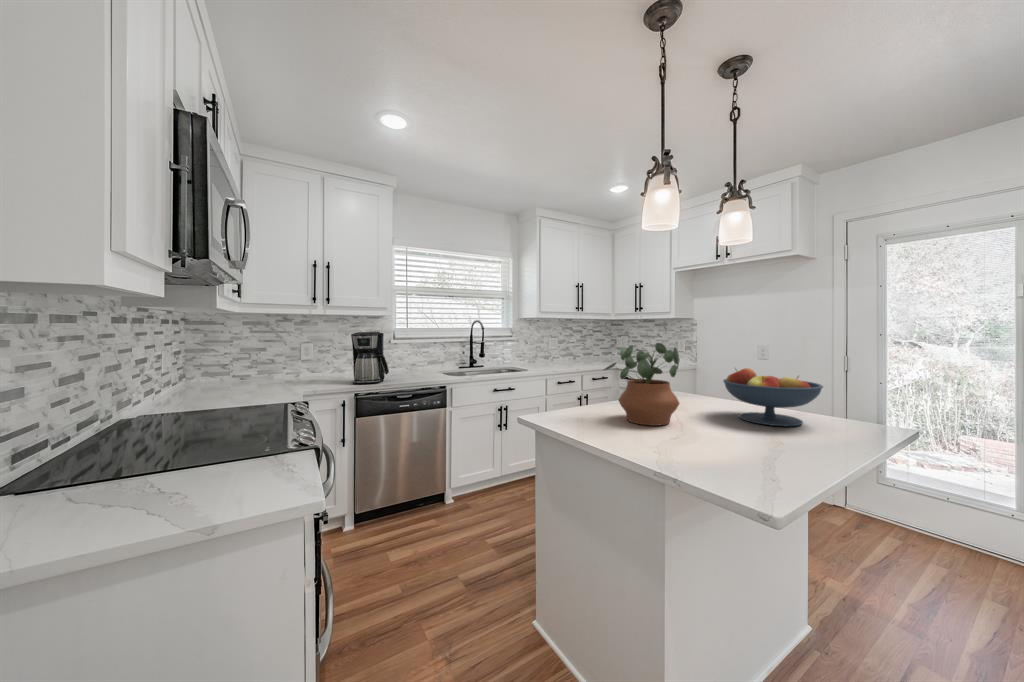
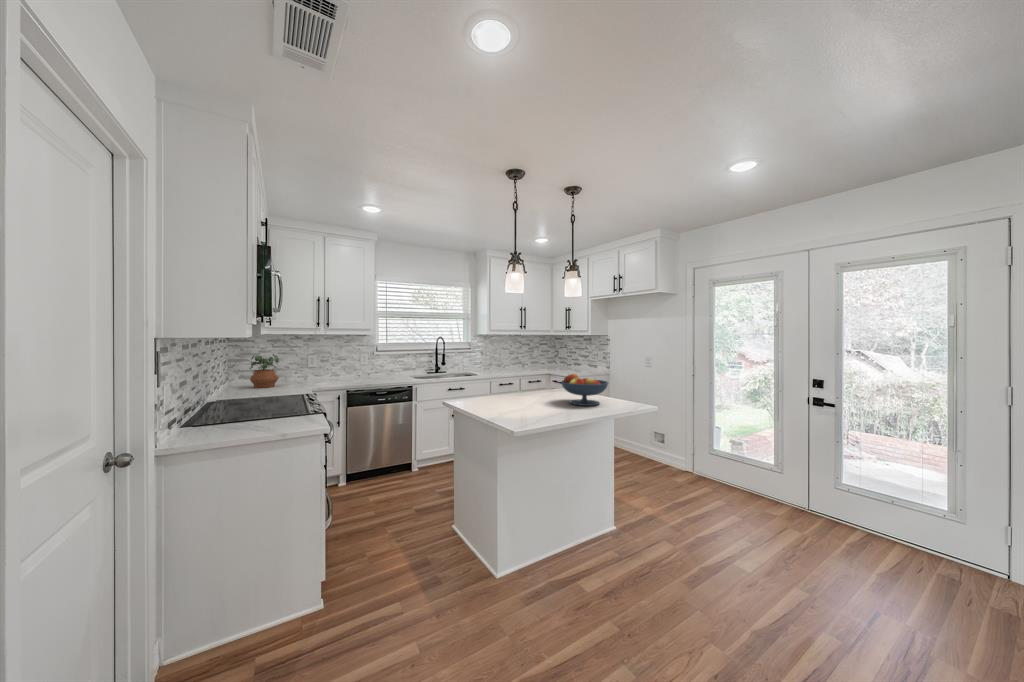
coffee maker: present [351,332,389,384] -> none [345,347,371,384]
potted plant: present [604,343,680,426] -> present [250,354,279,388]

